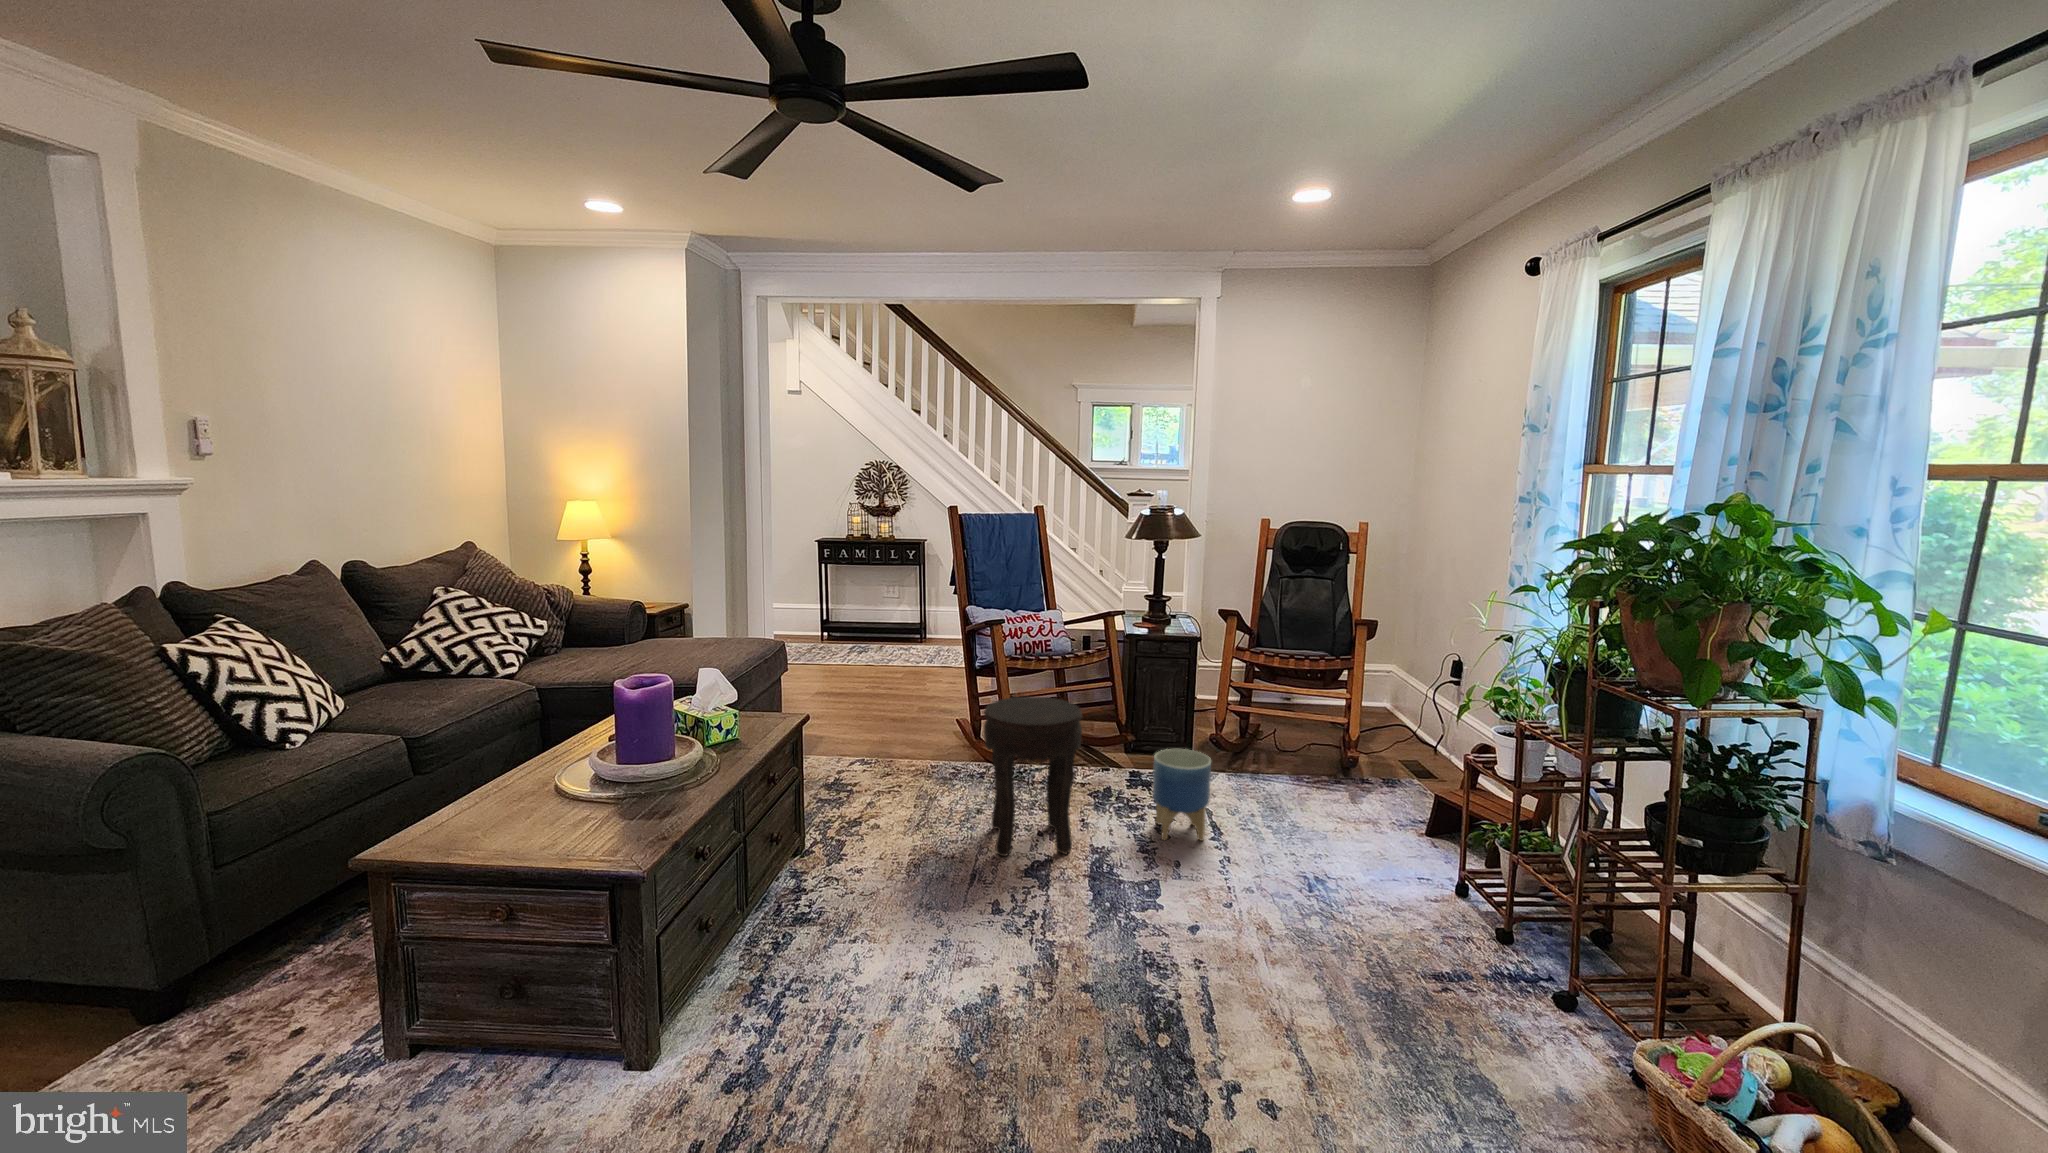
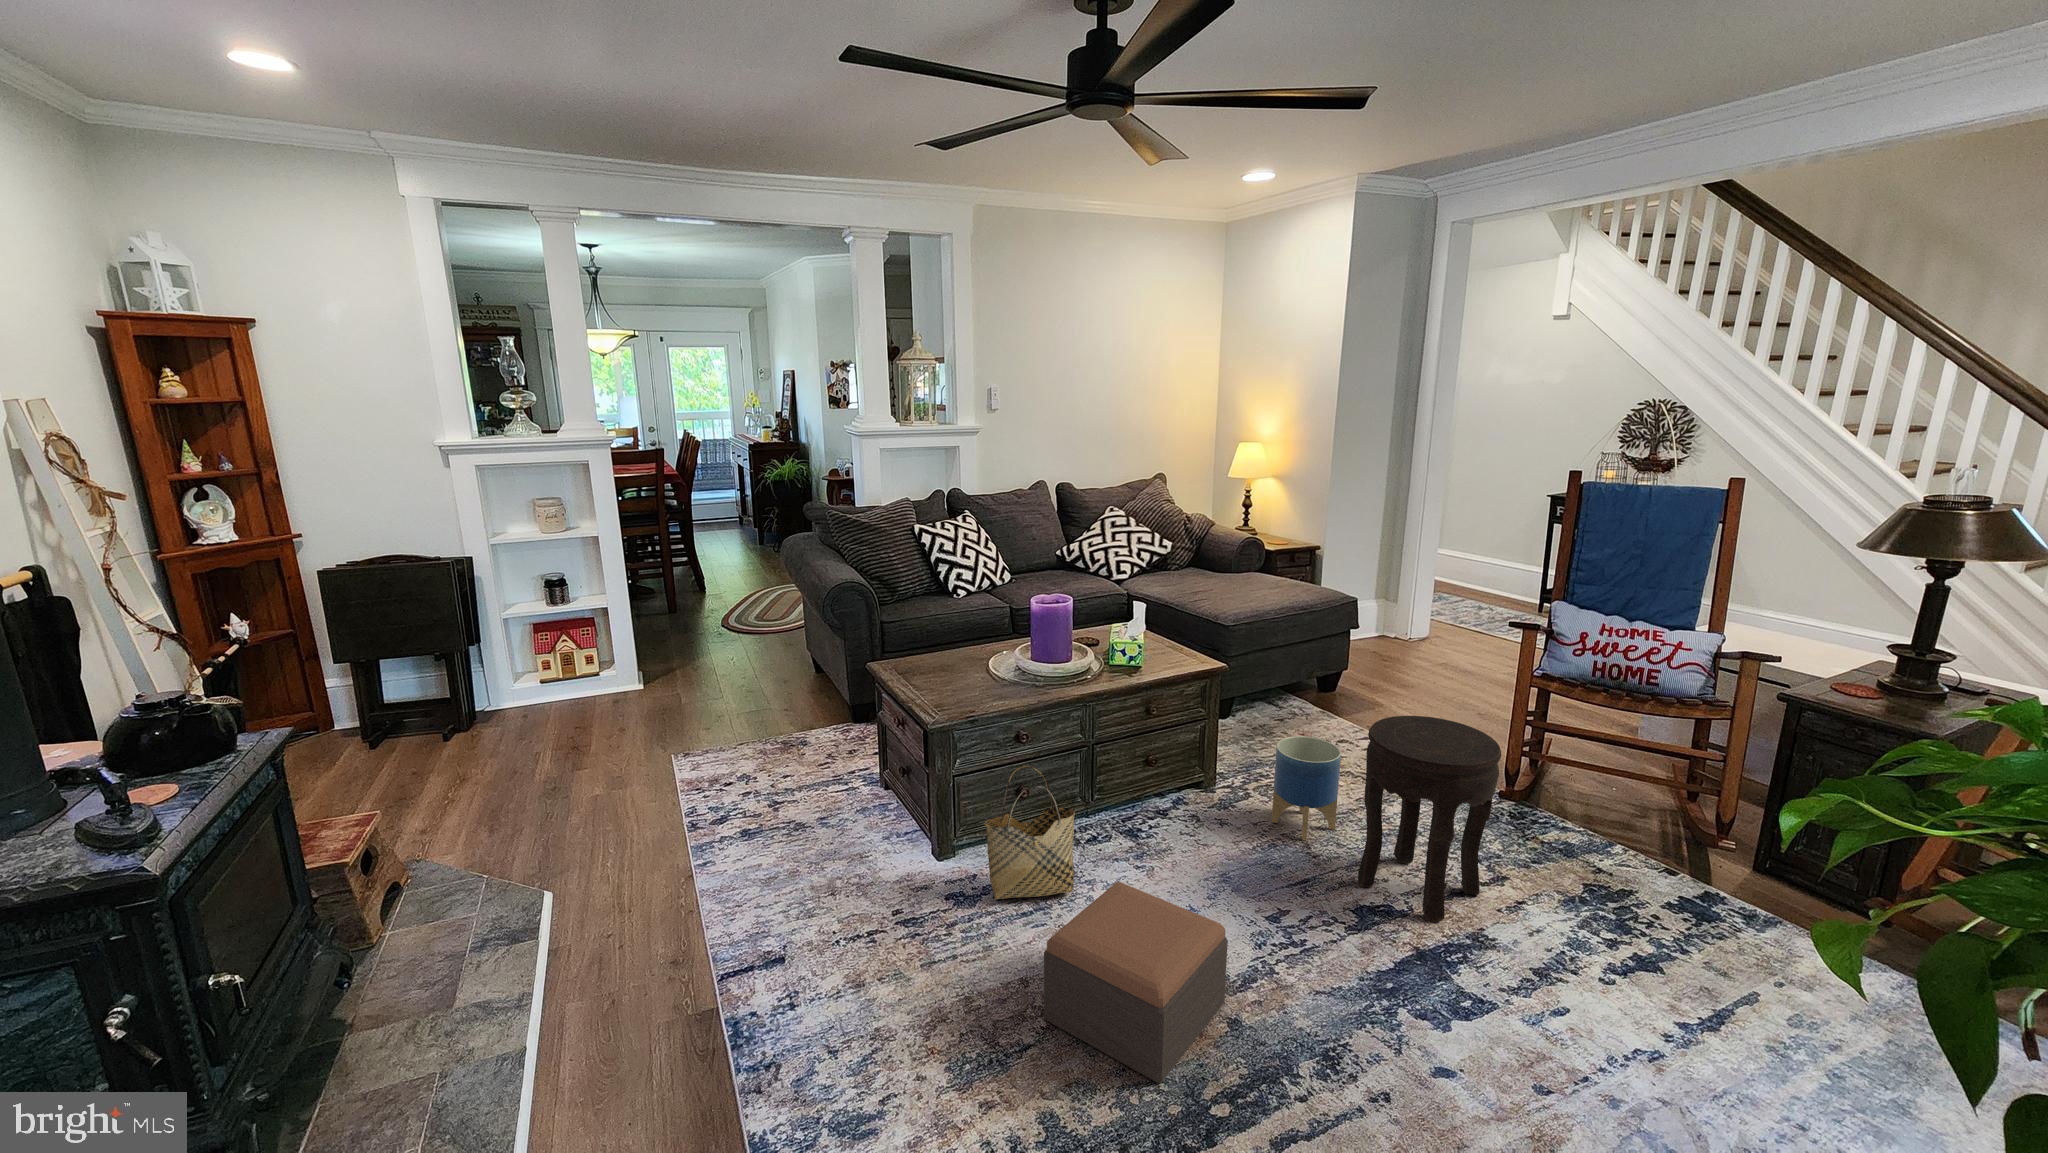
planter: present [1153,749,1211,841] -> present [1272,736,1341,841]
woven basket: none [748,870,838,1052] -> present [985,765,1075,900]
footstool: none [943,906,1121,1099] -> present [1044,882,1228,1083]

